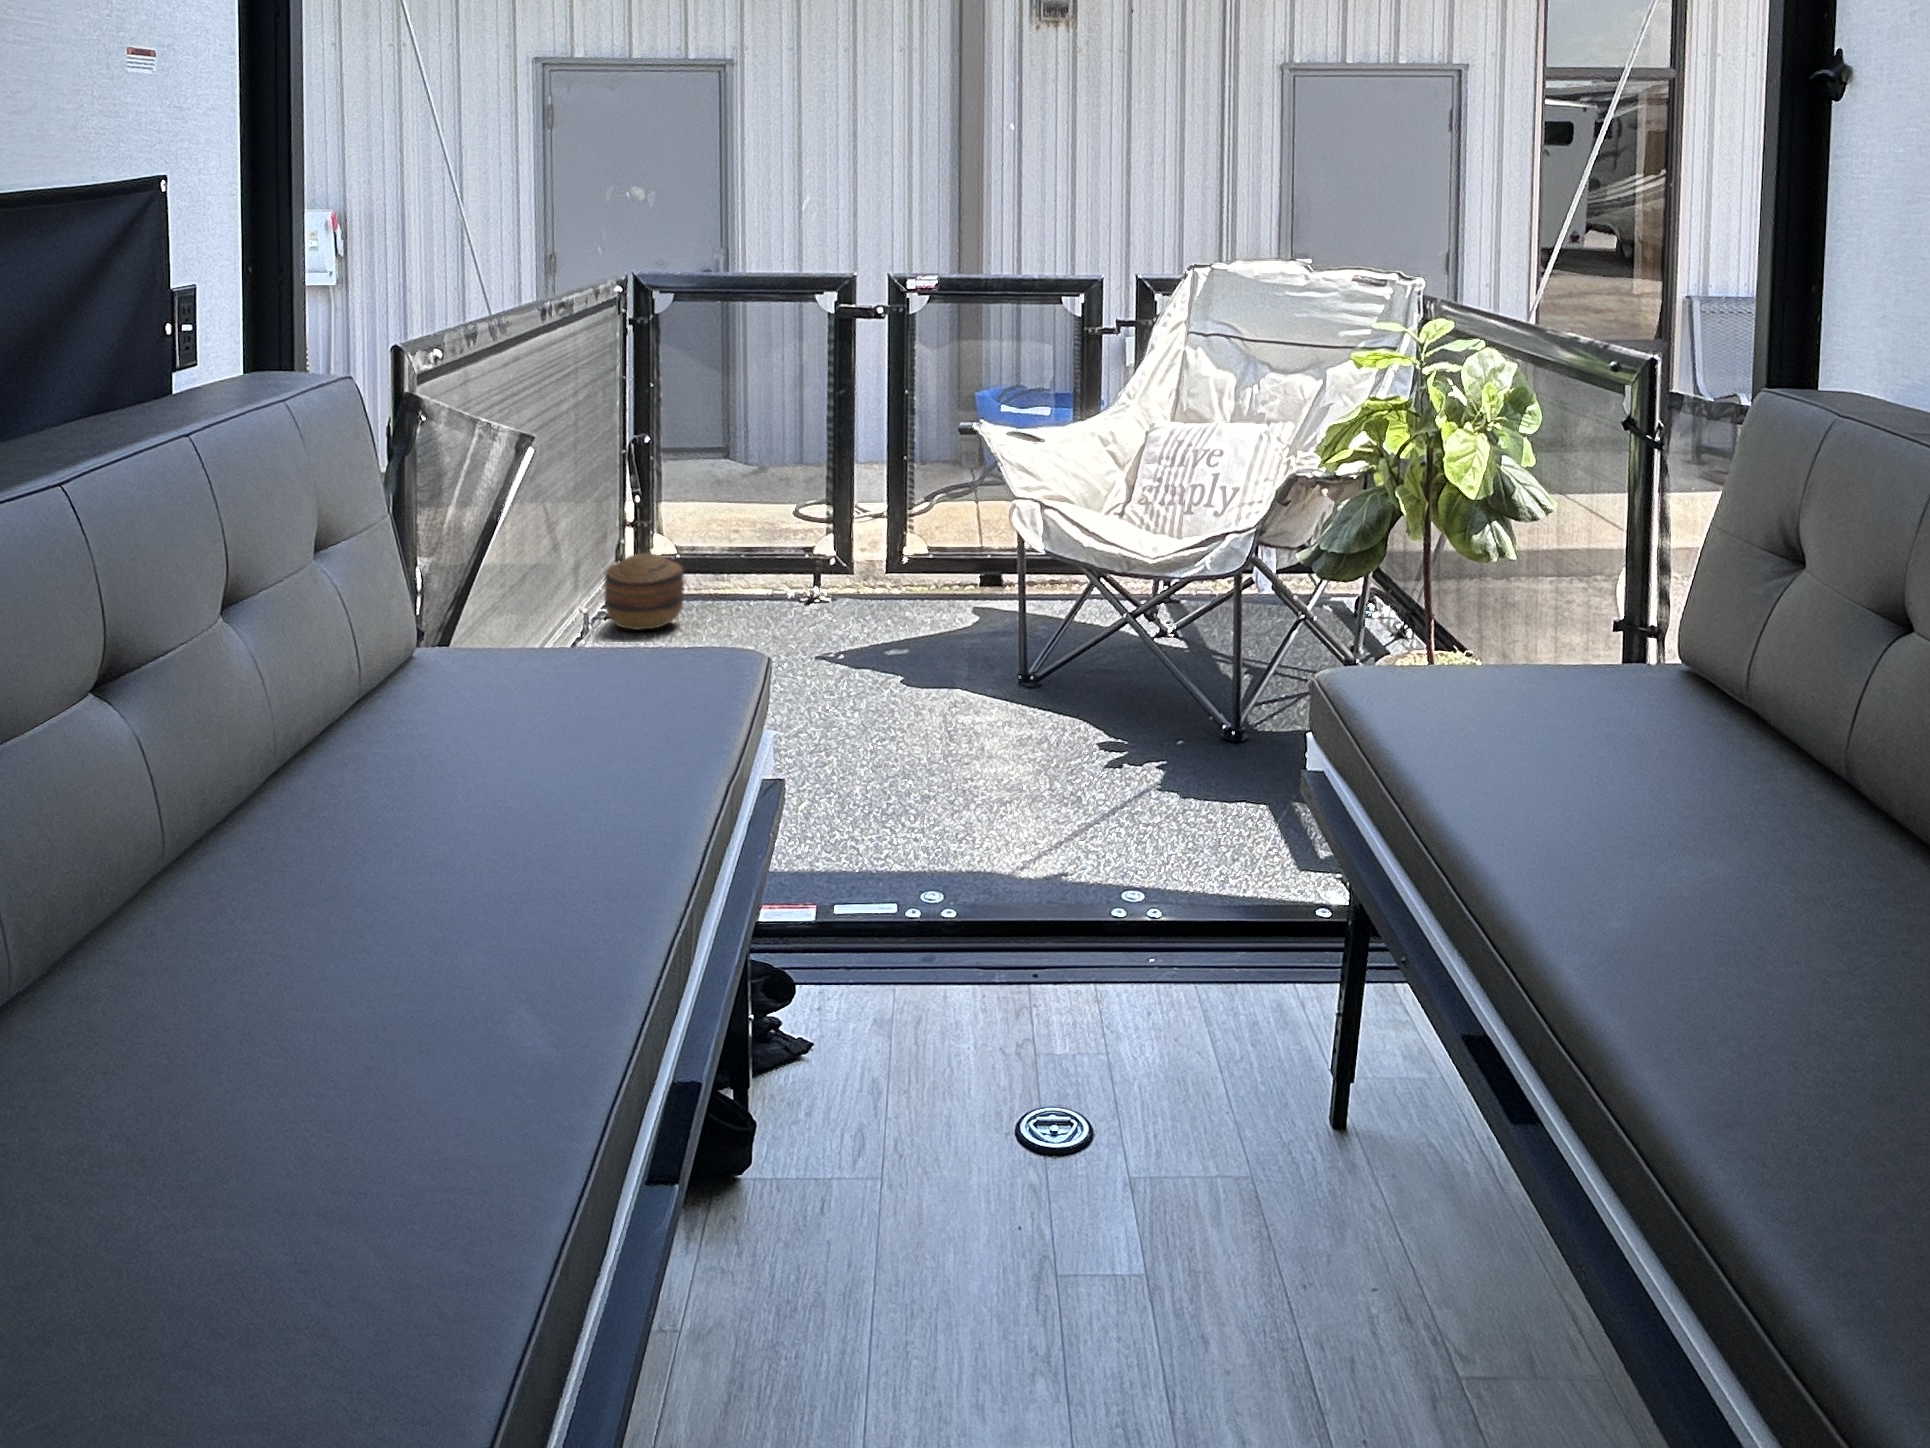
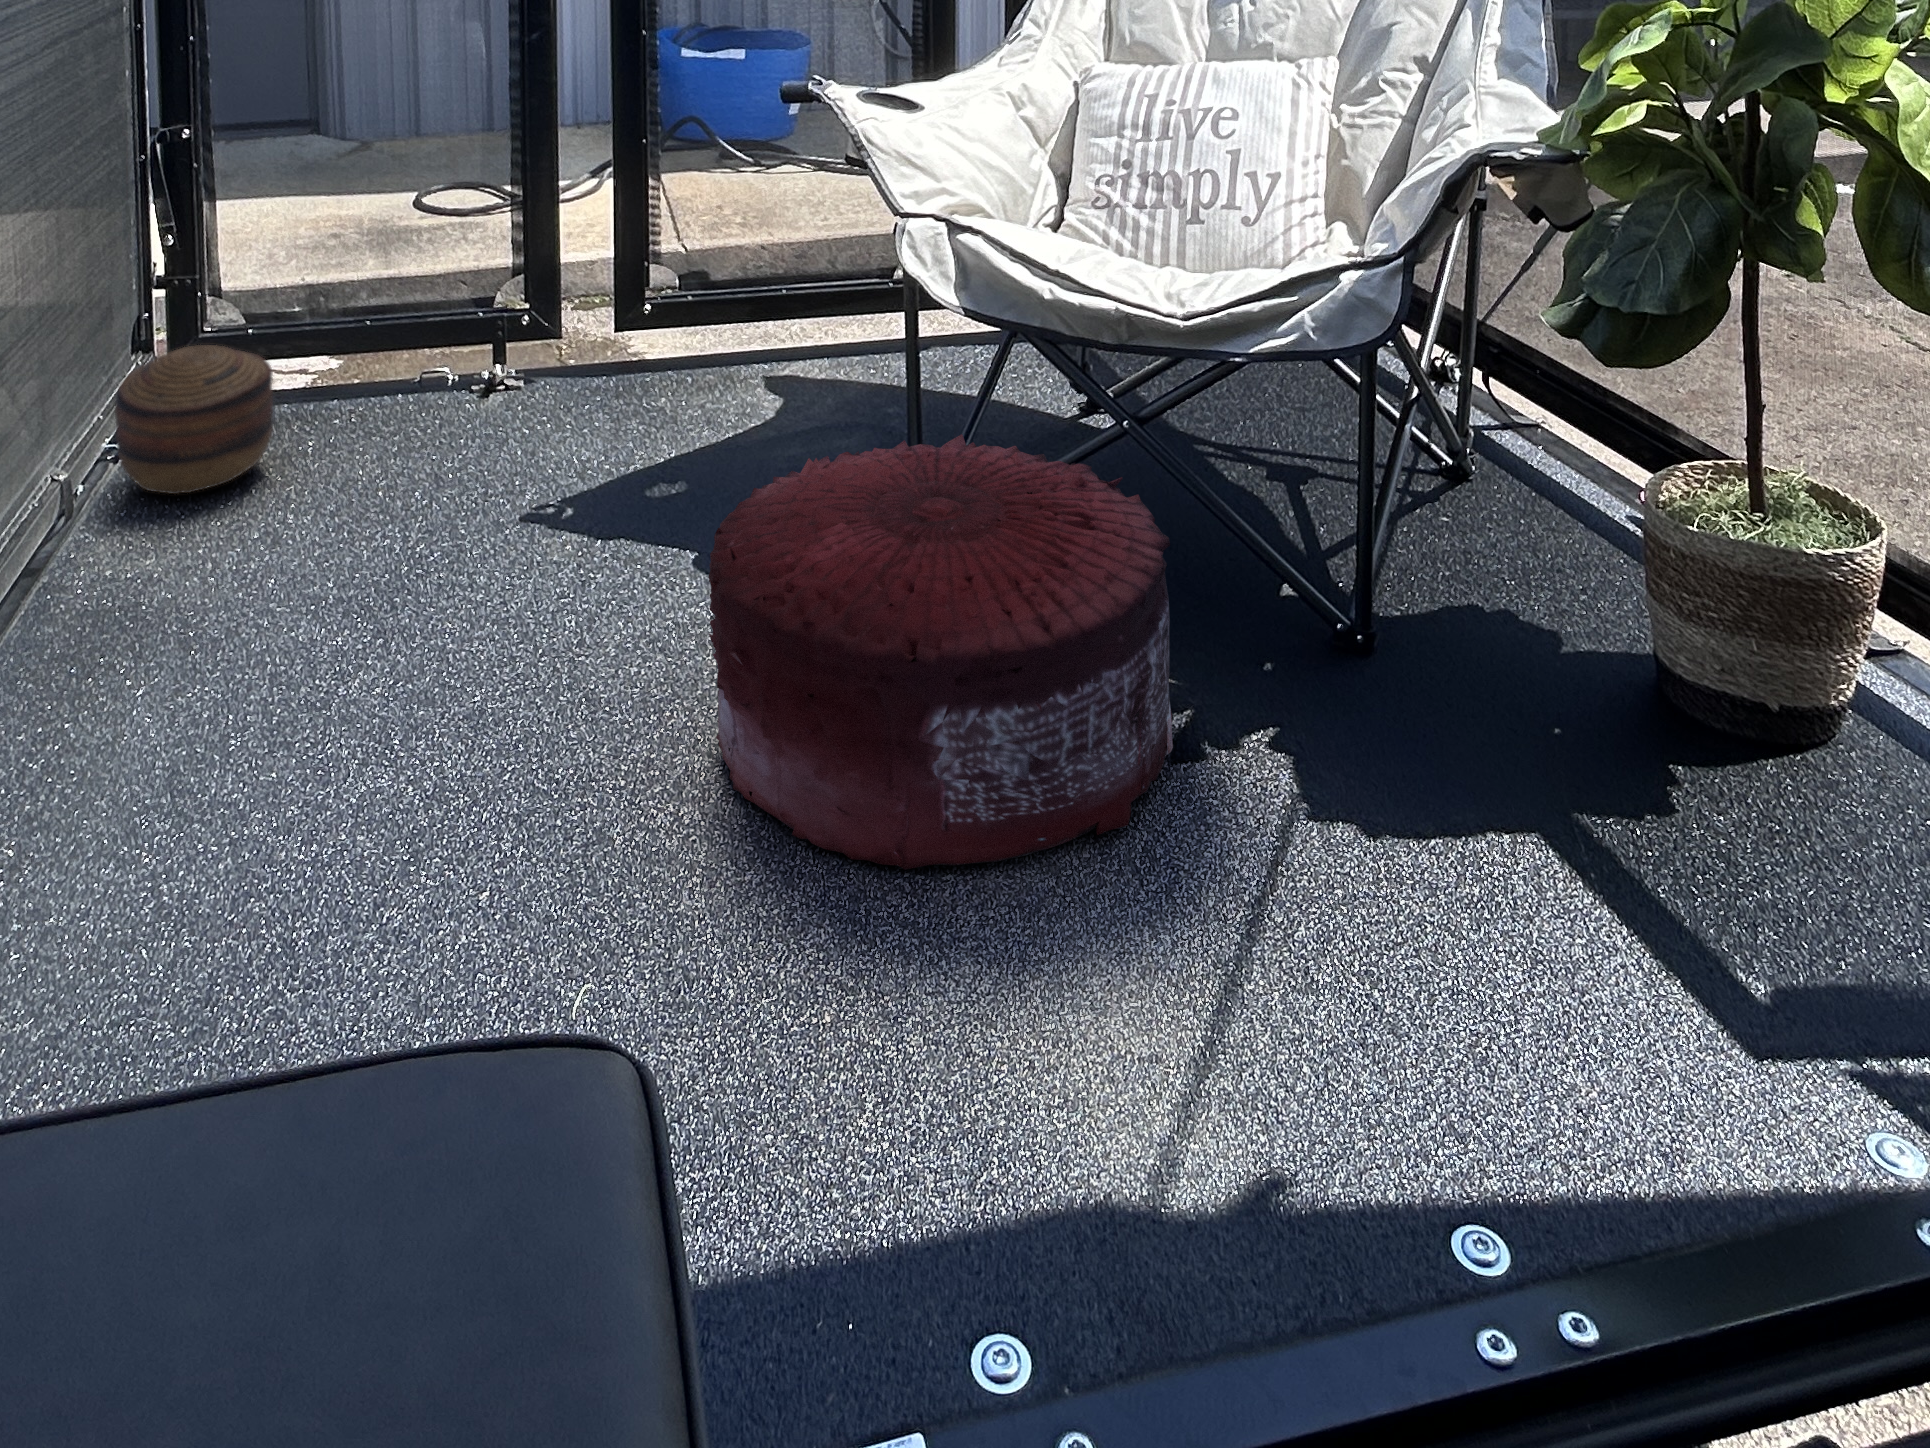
pouf: none [852,606,1073,761] -> present [708,434,1173,870]

